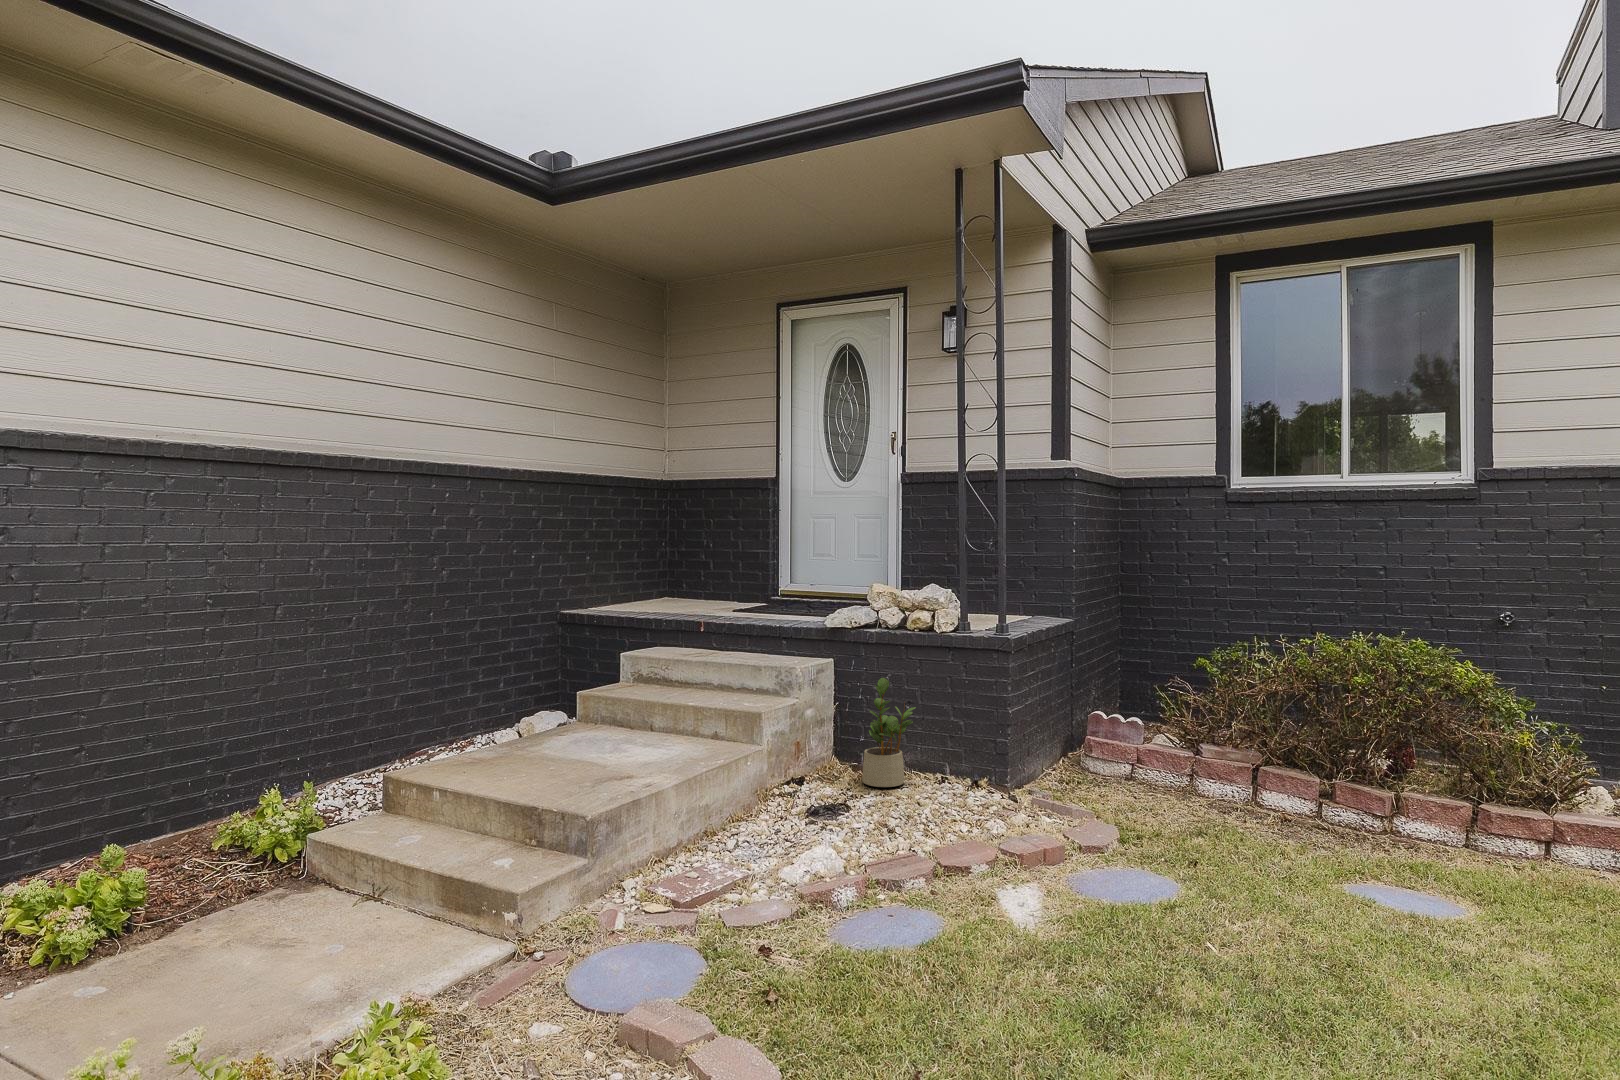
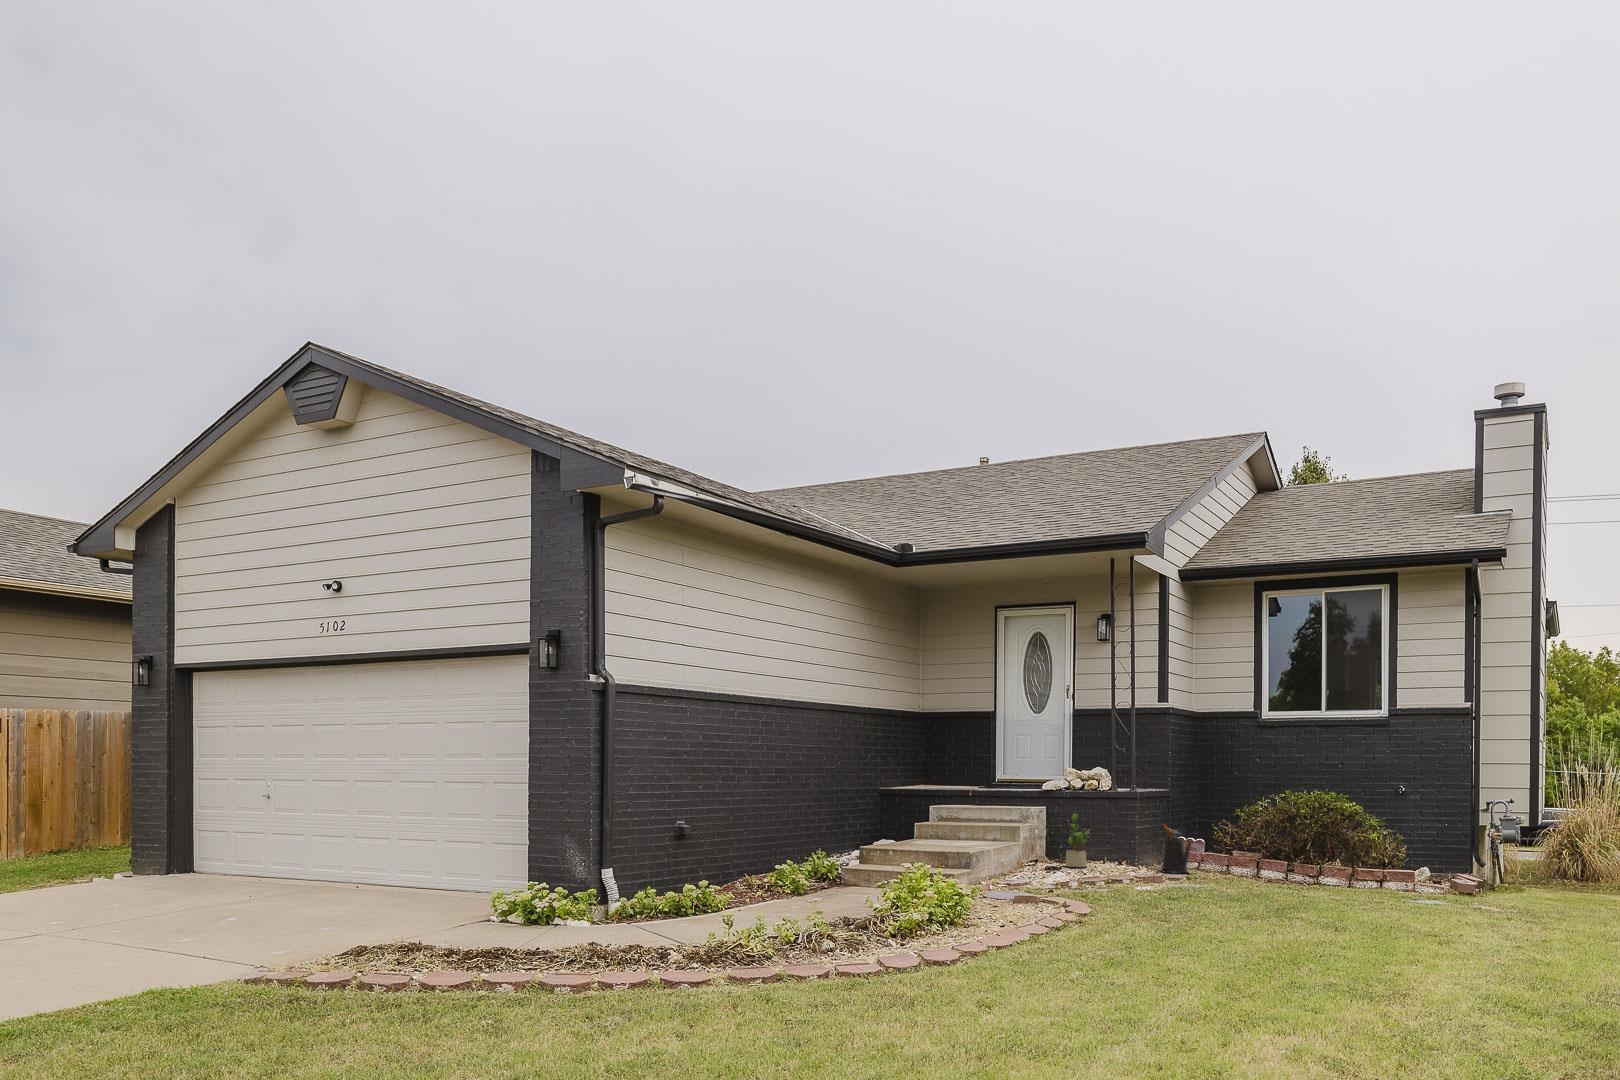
watering can: none [1045,690,1116,795] -> present [1158,826,1191,873]

